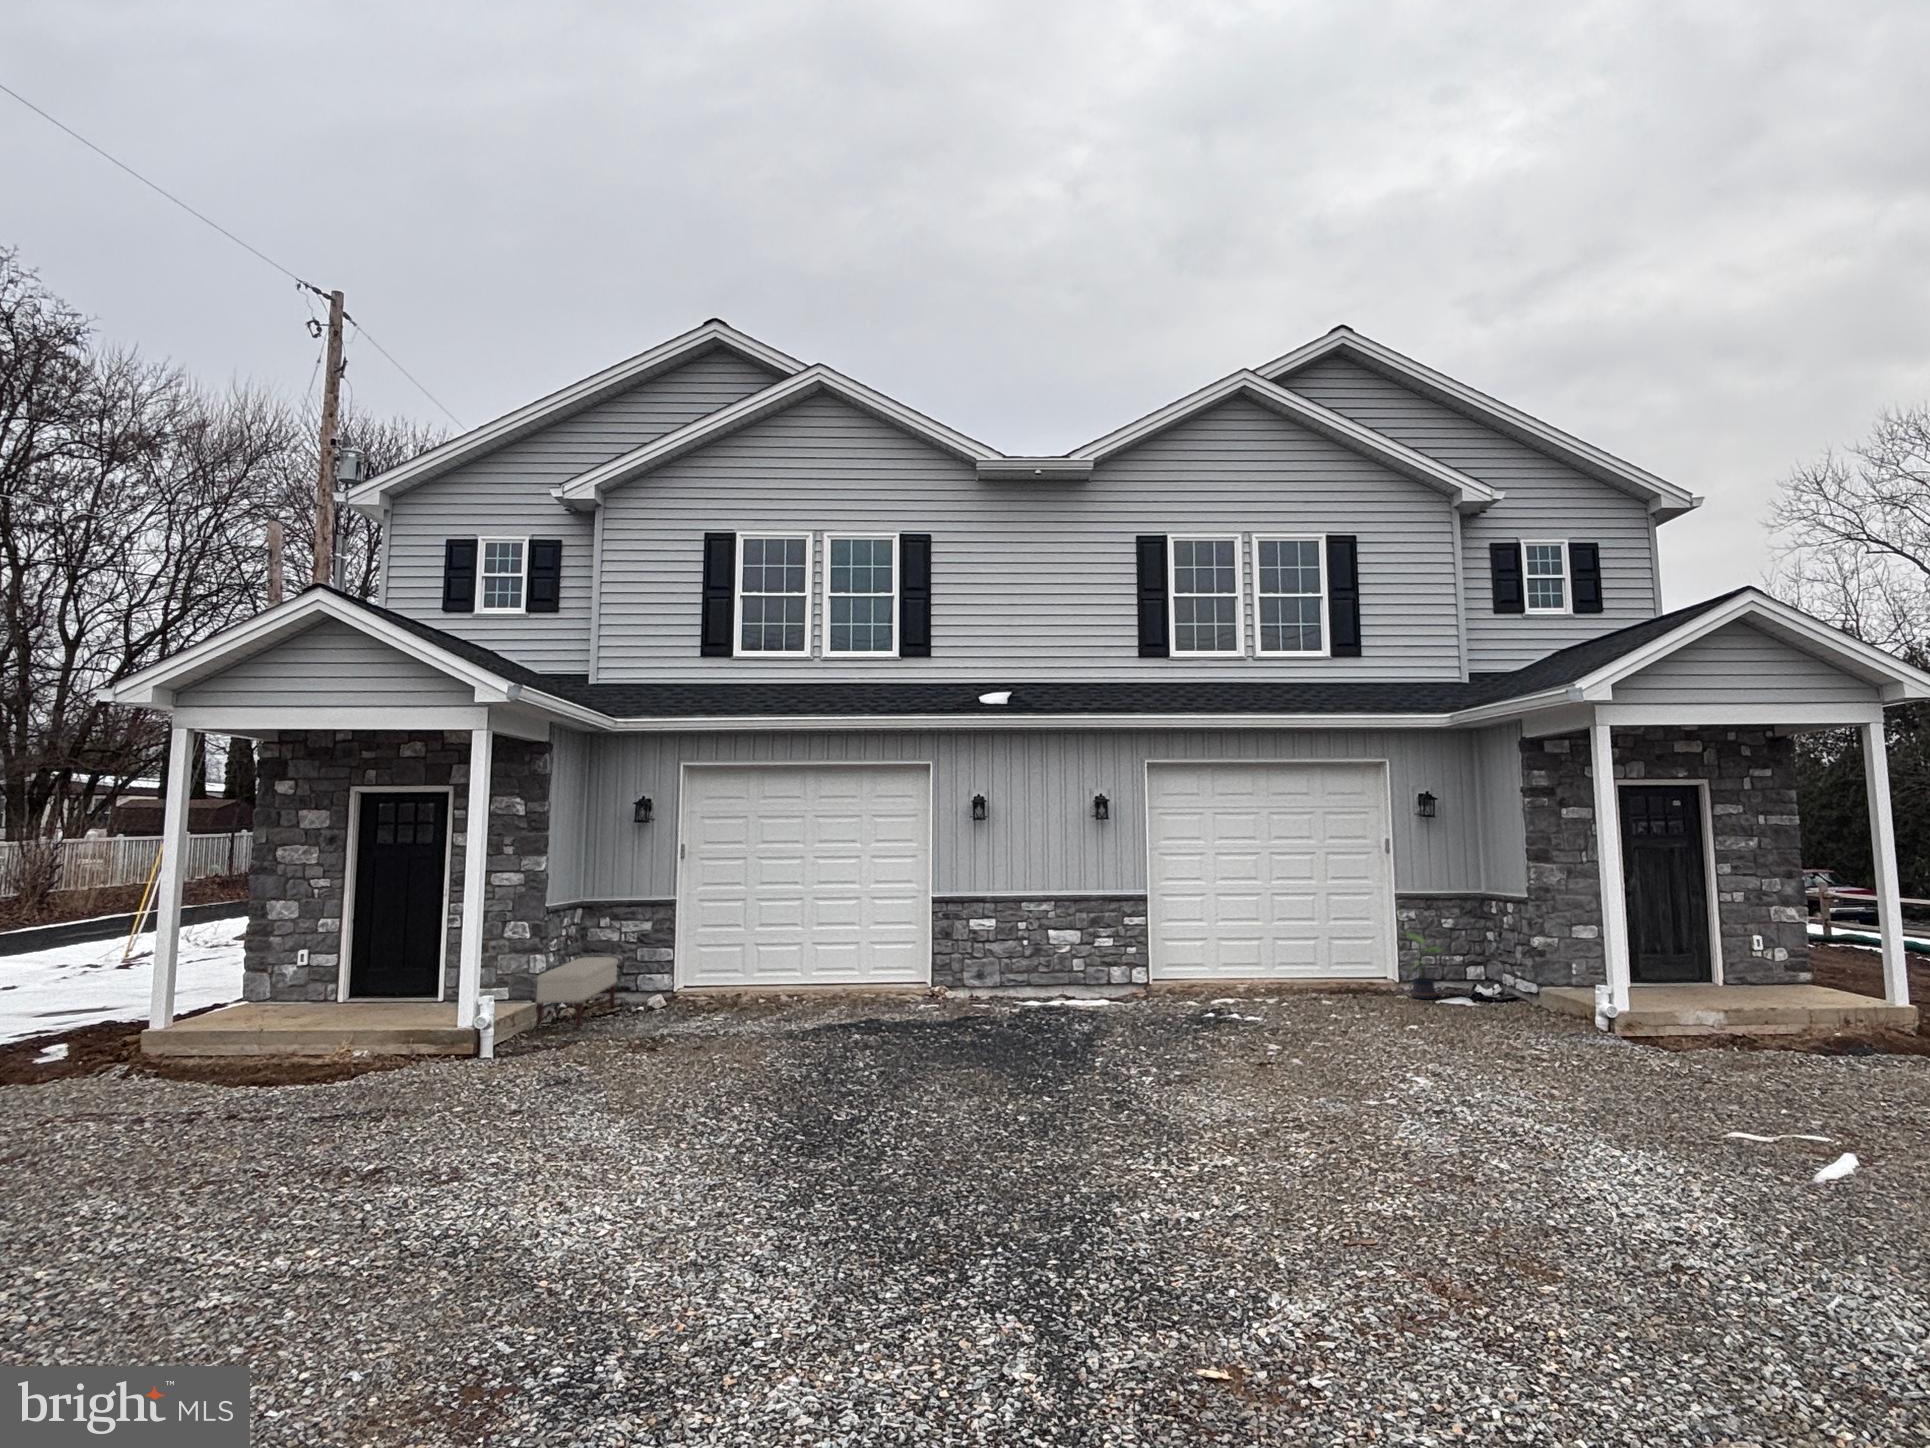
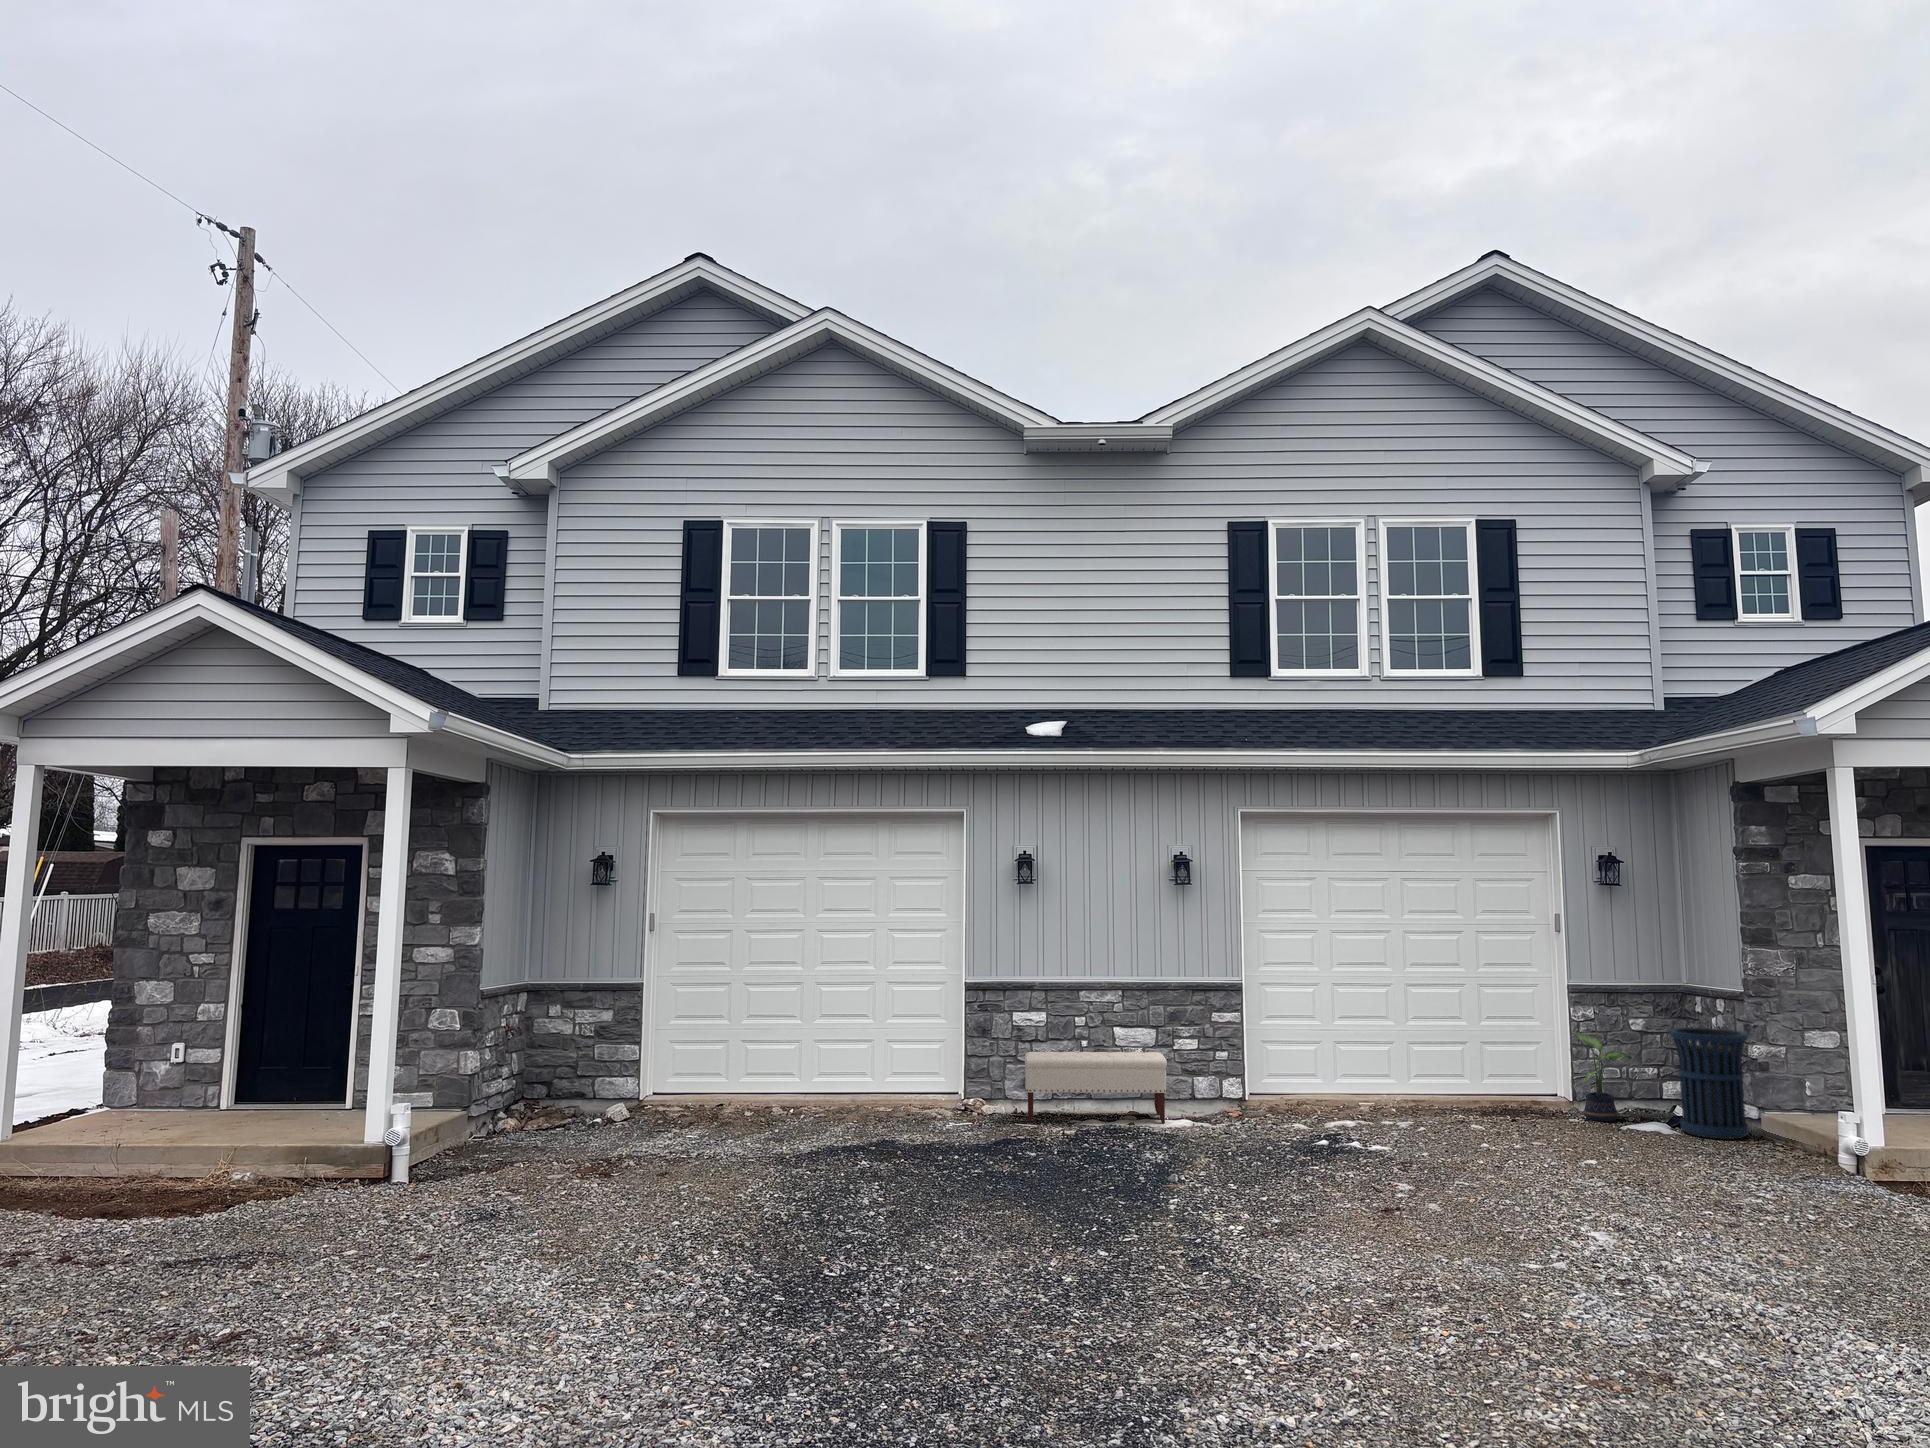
trash can: none [1475,927,1535,1011] -> present [1669,1027,1749,1139]
bench: present [536,957,618,1029] -> present [1025,1052,1167,1123]

